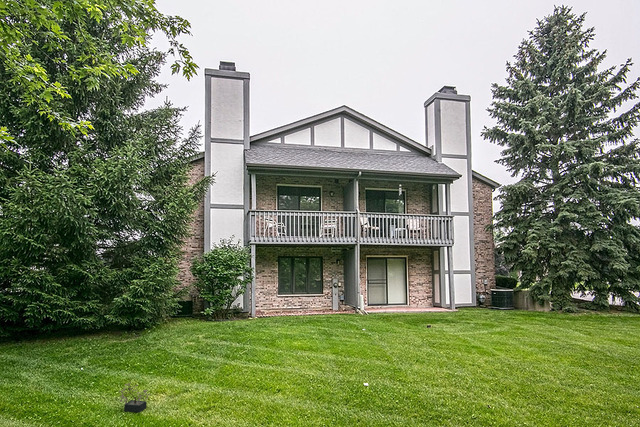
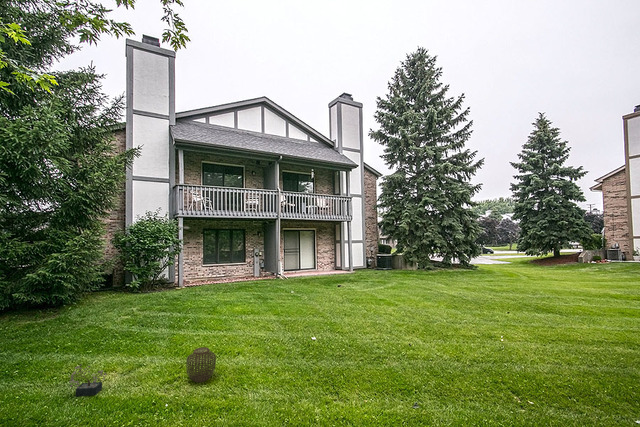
woven basket: none [219,378,247,414] -> present [186,347,216,382]

